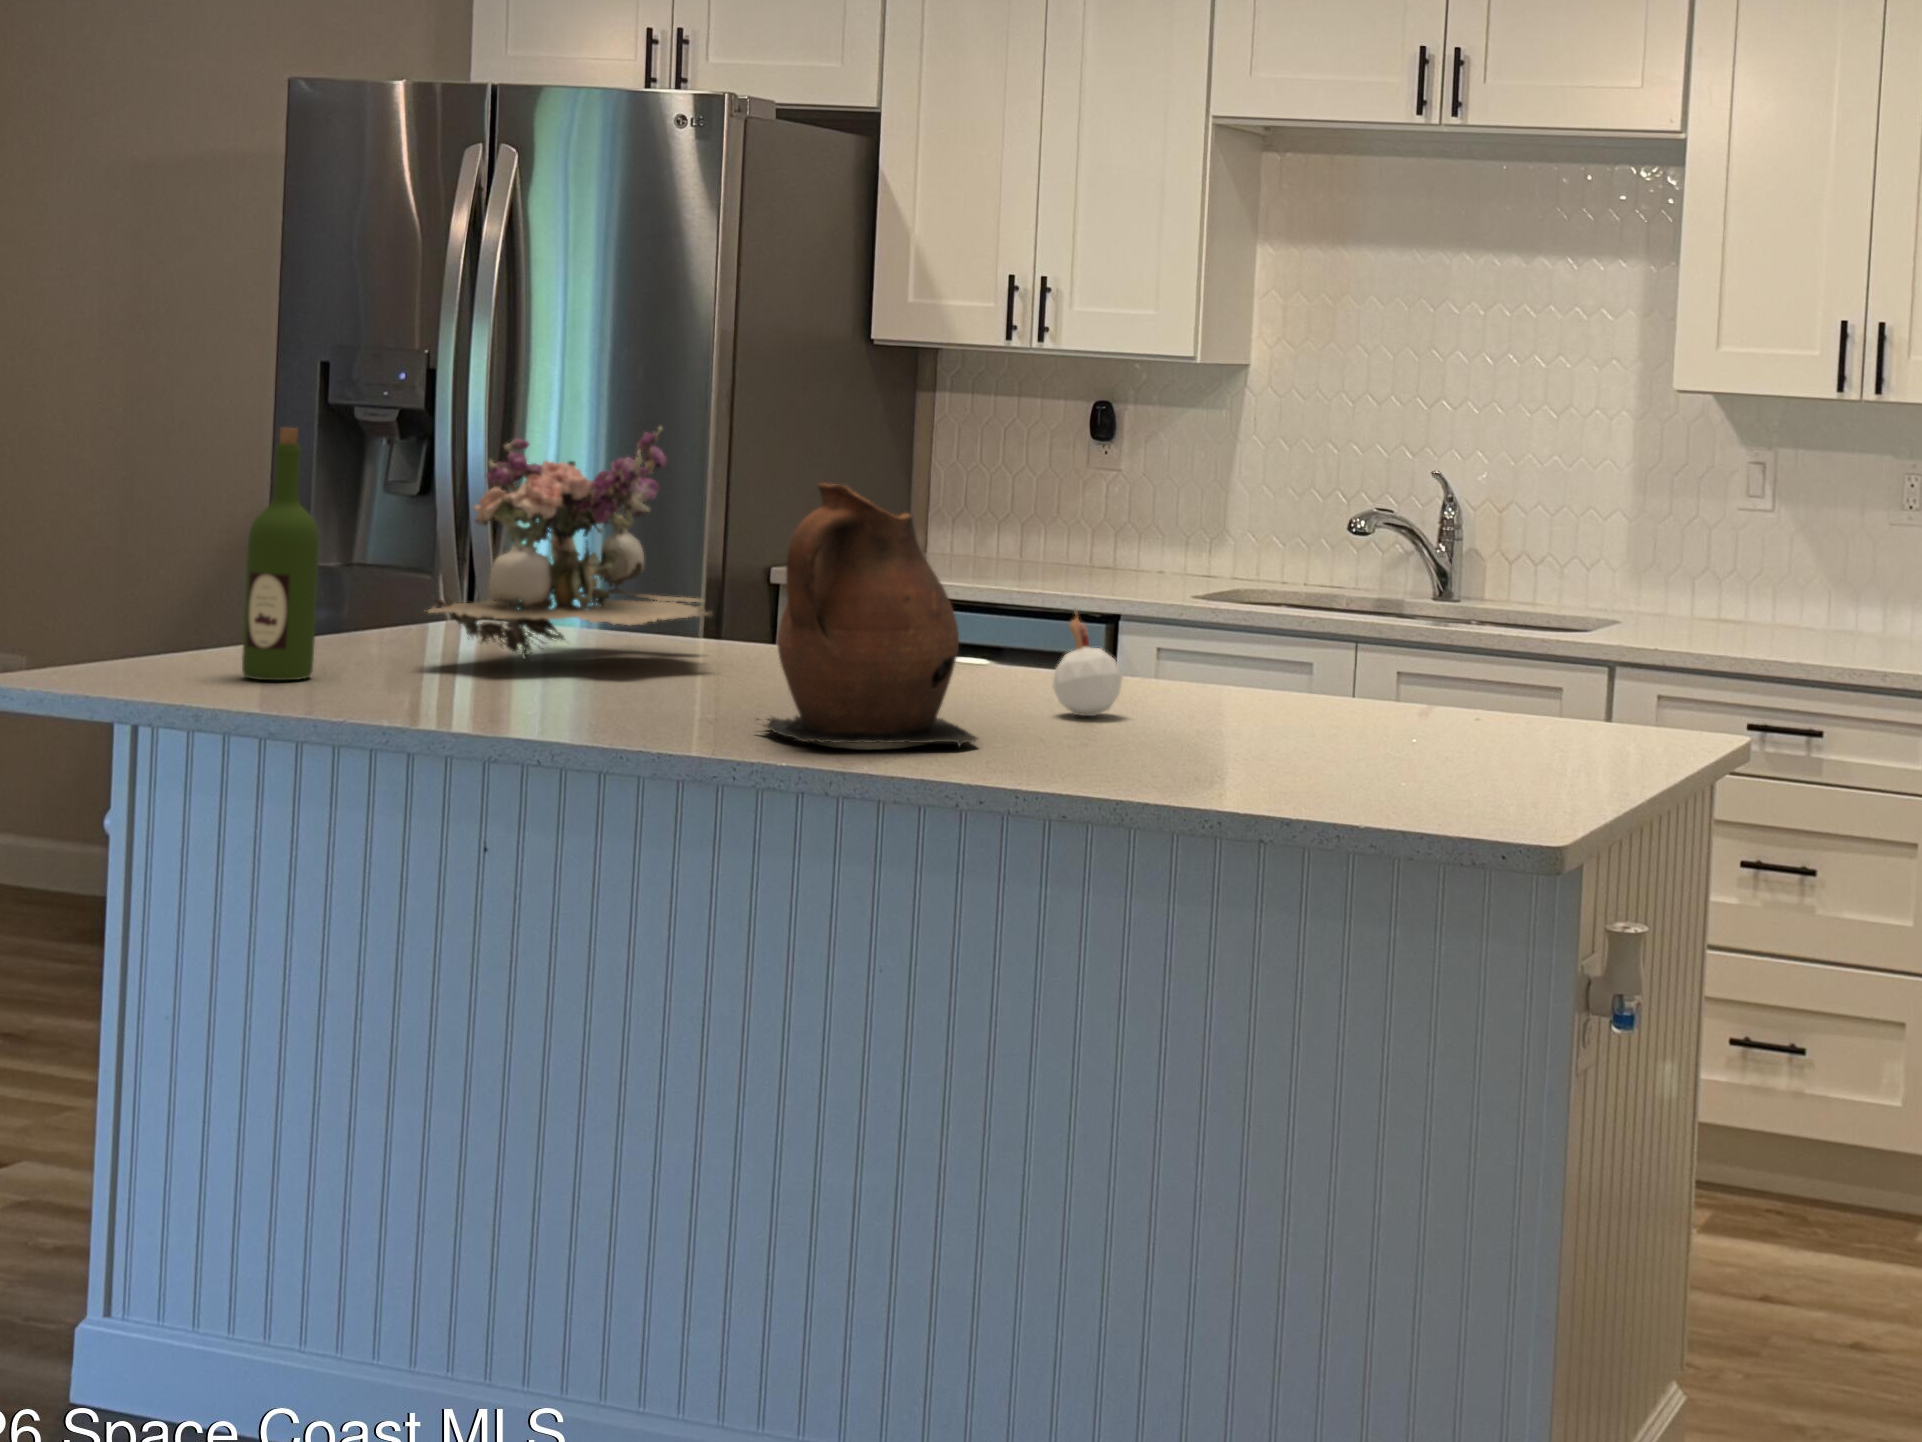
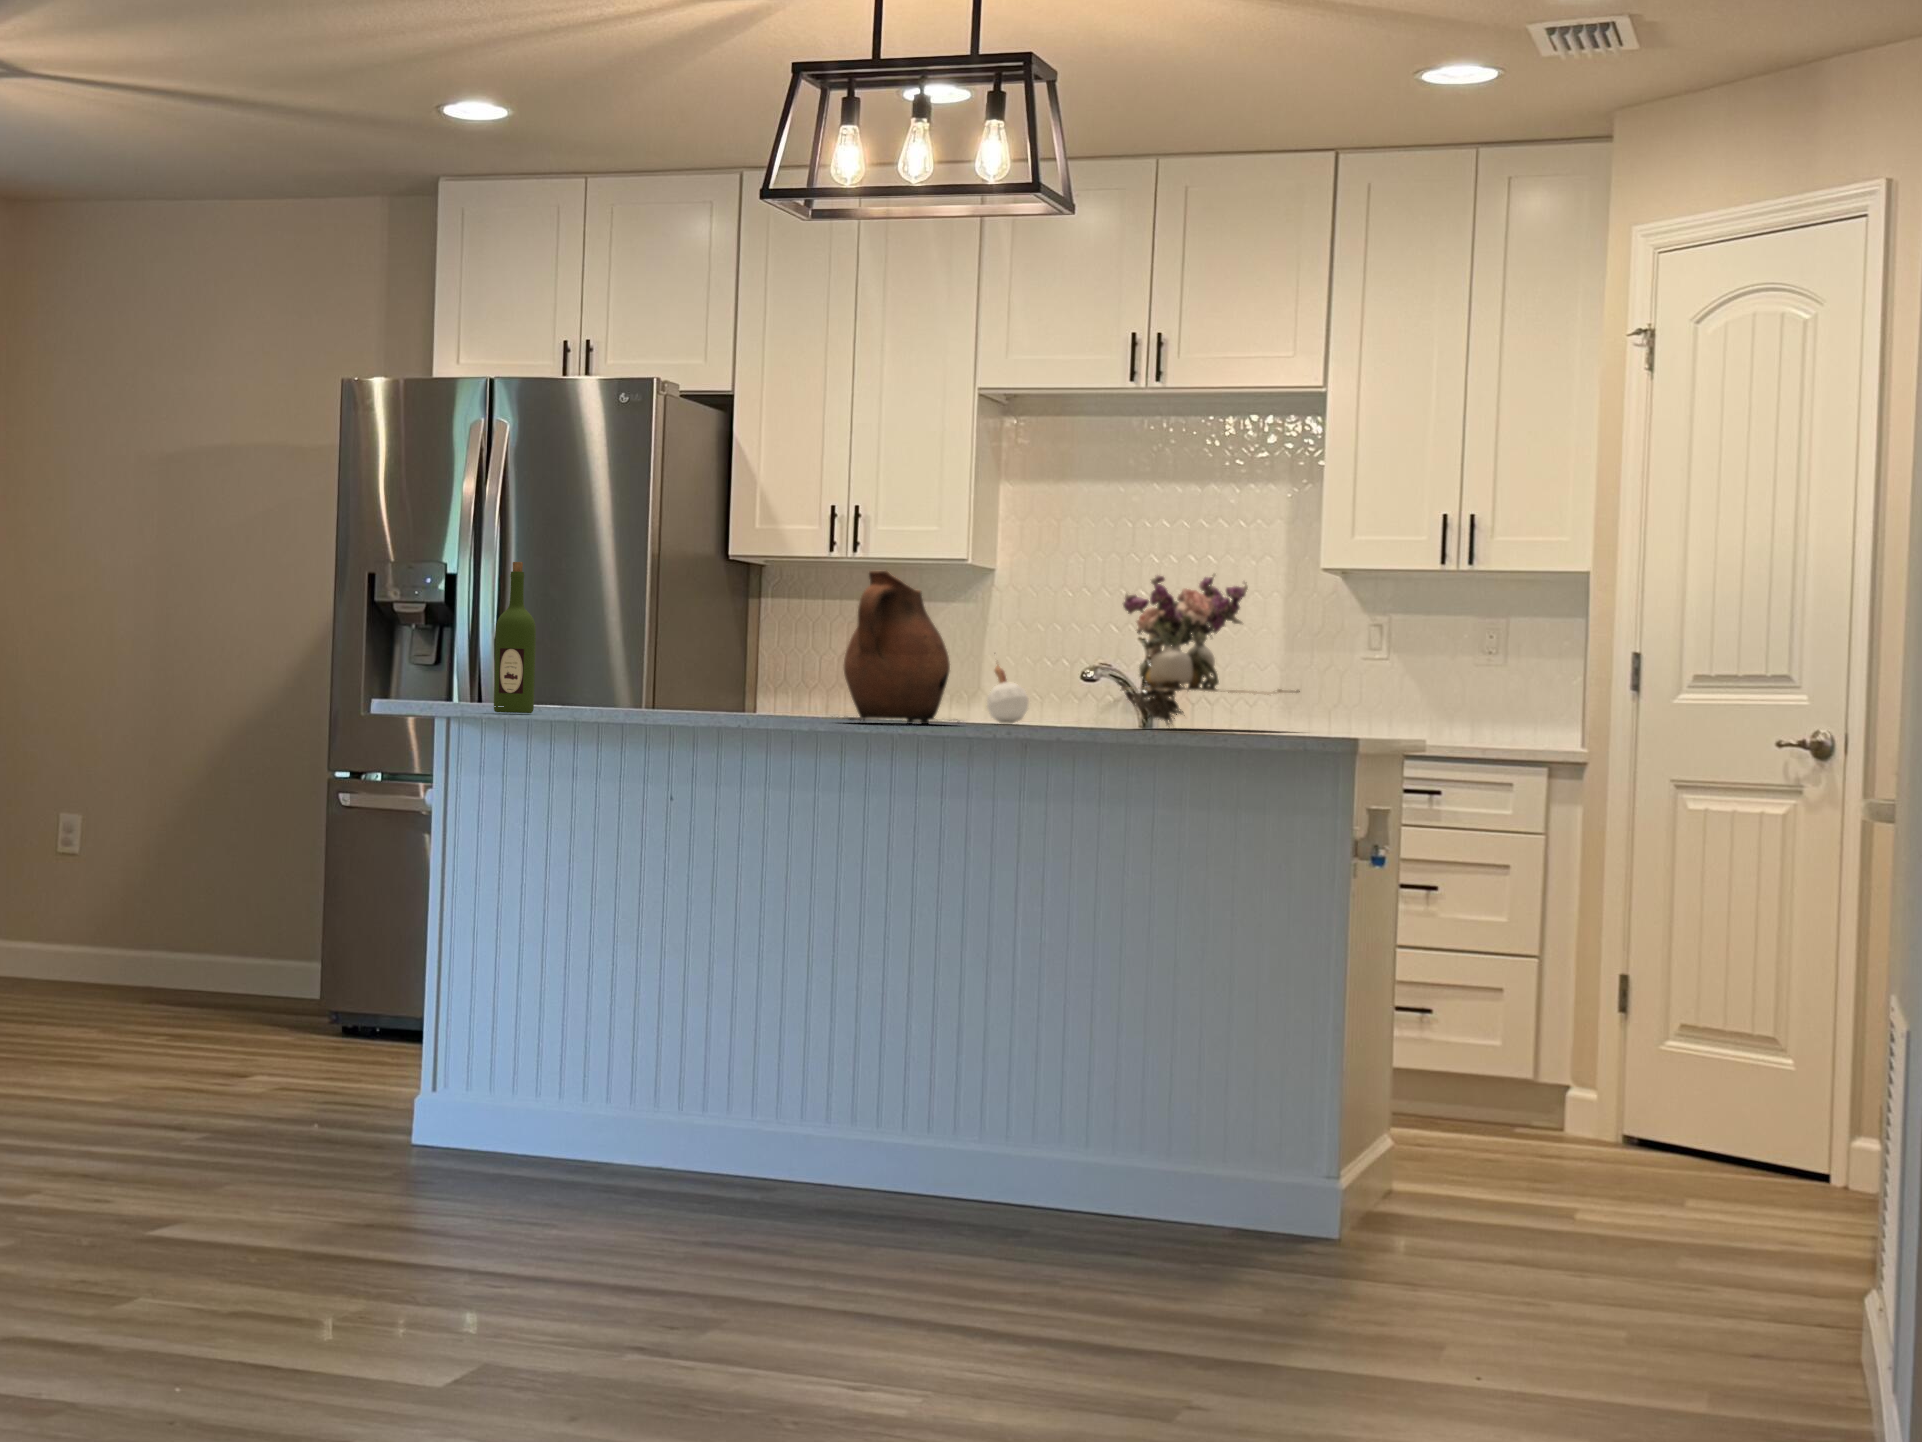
flower arrangement: present [428,427,713,659] -> present [1117,574,1300,725]

